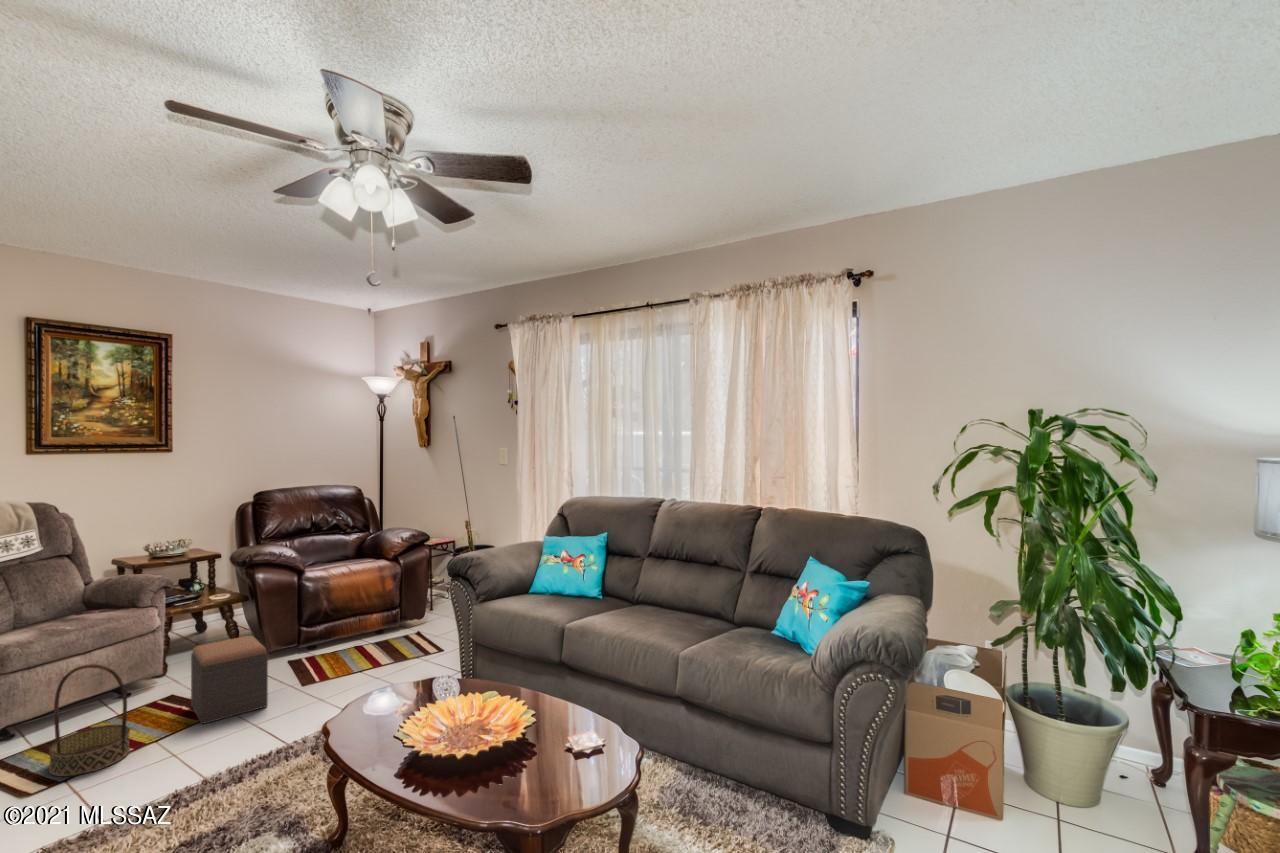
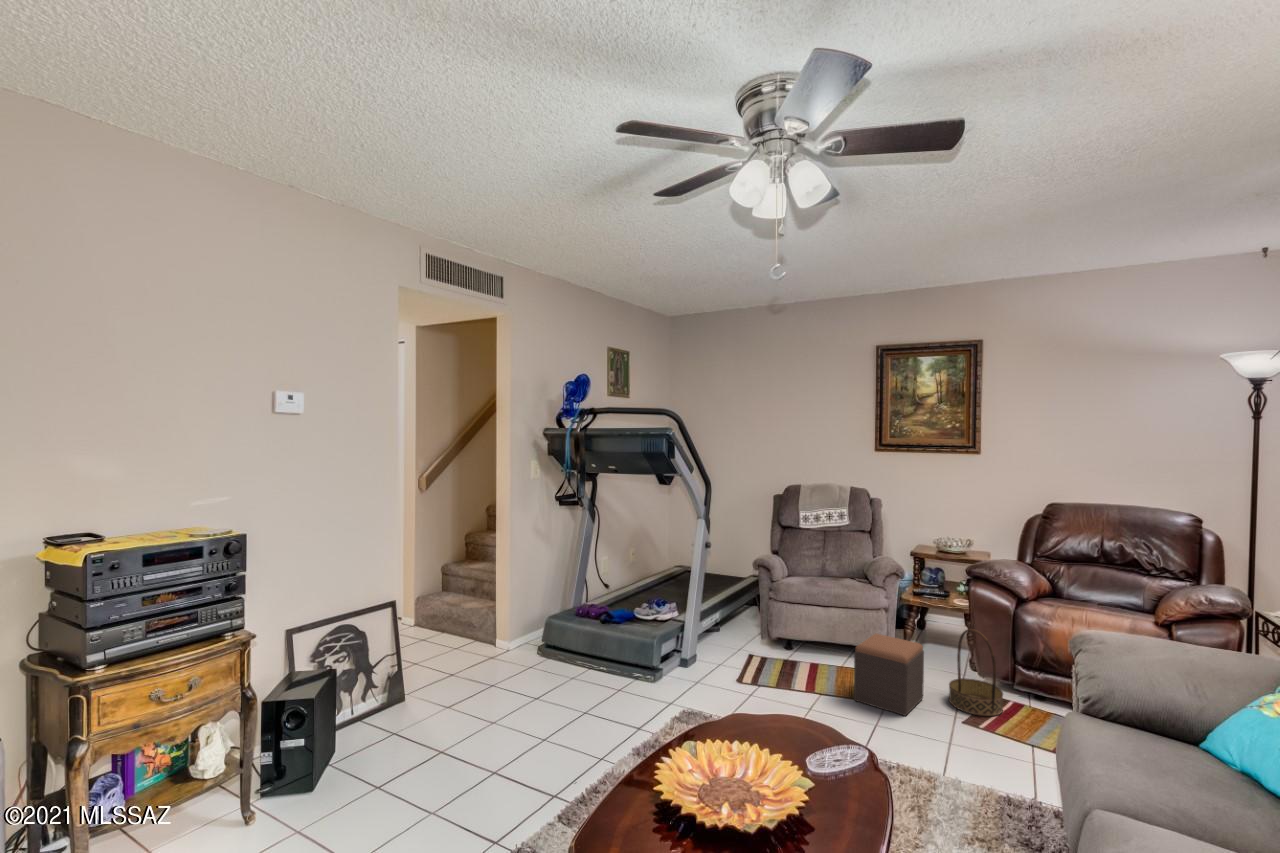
basket: present [49,664,130,777] -> present [949,629,1003,716]

